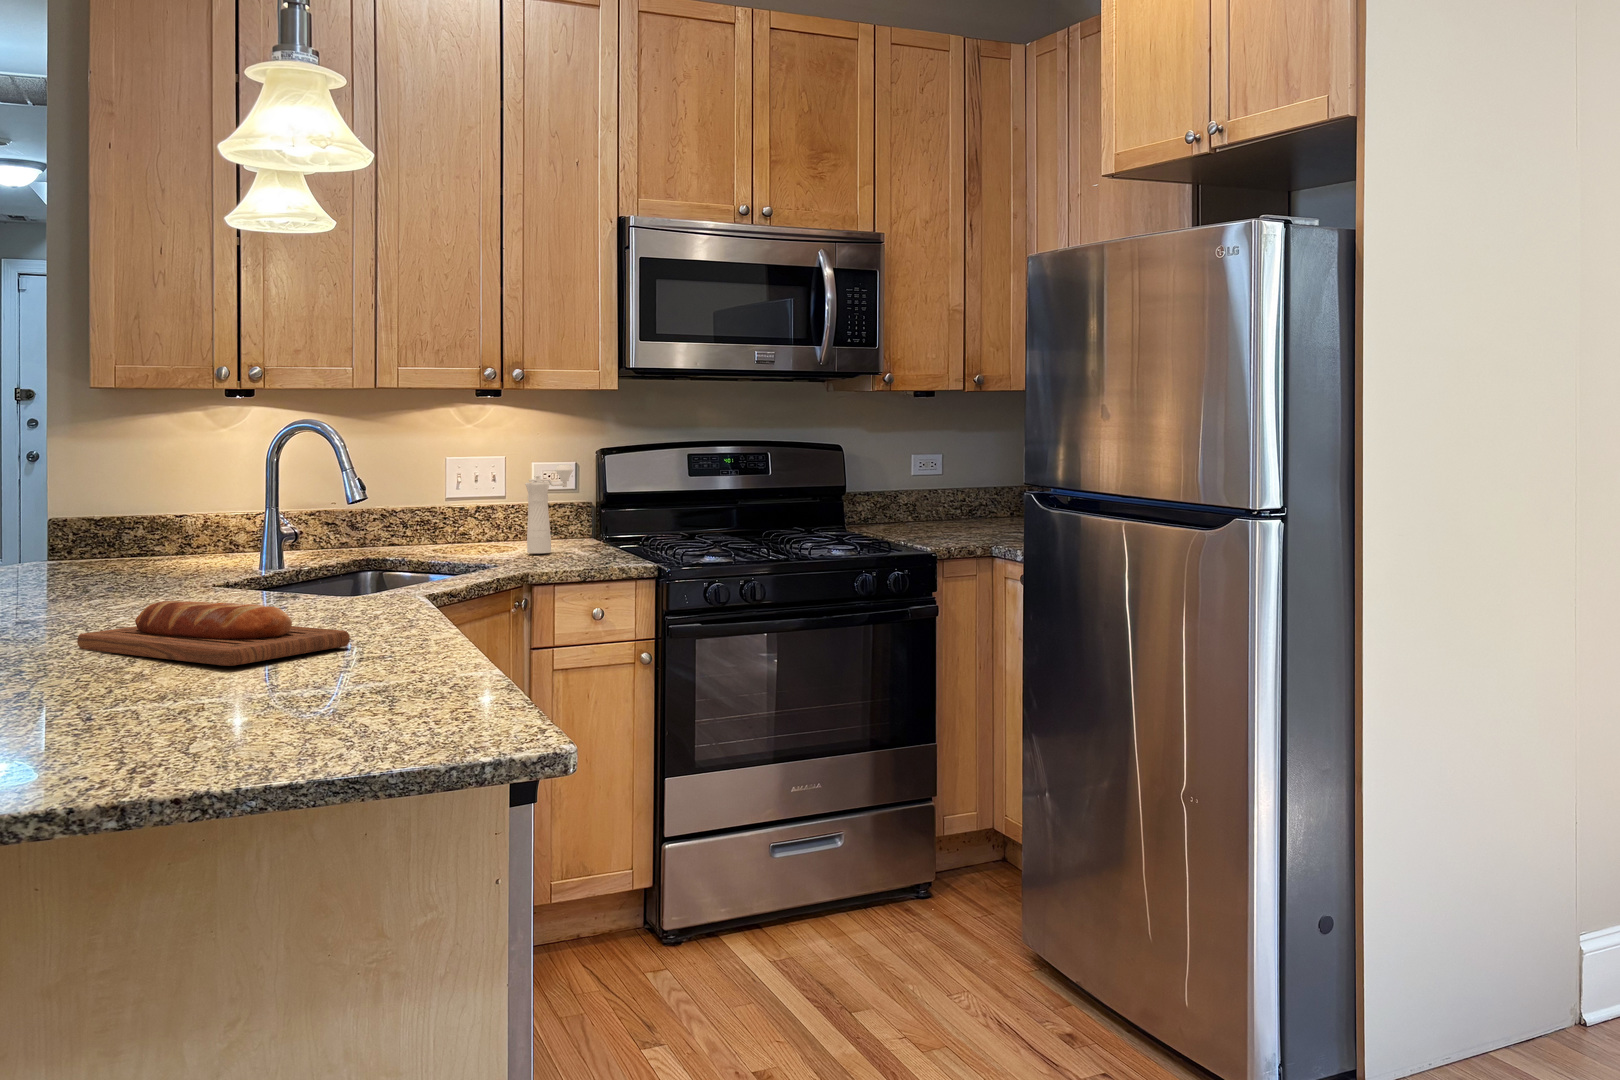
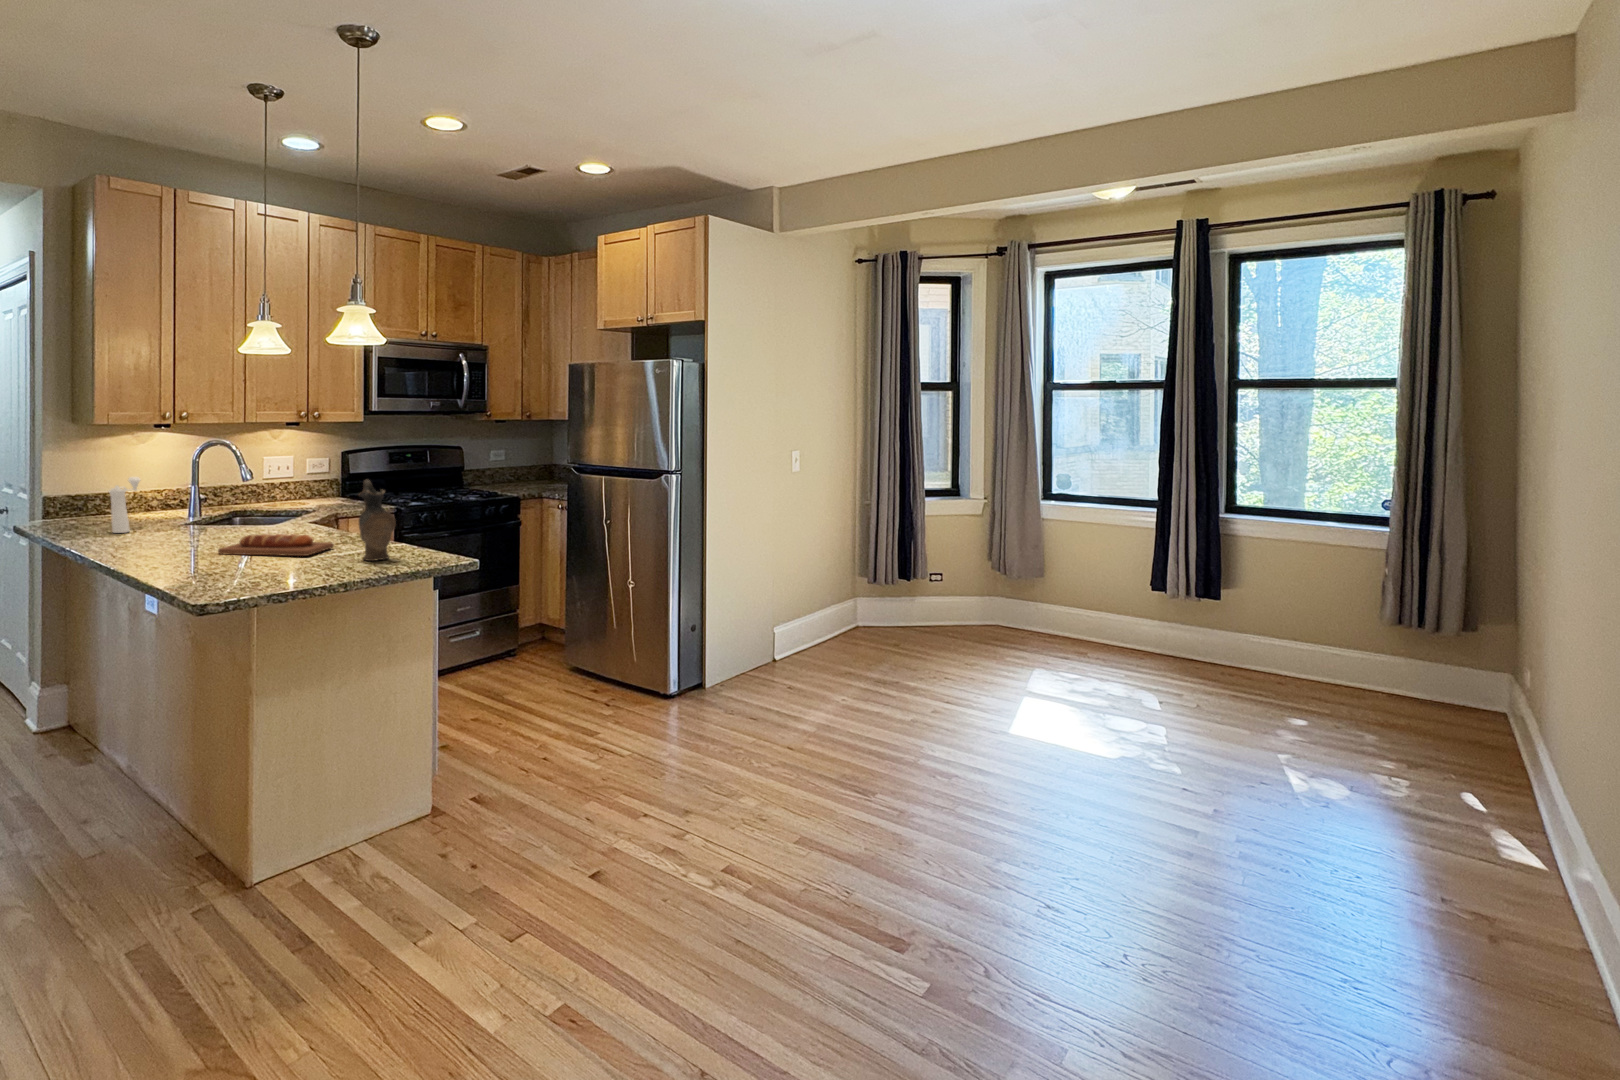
ceramic pitcher: none [324,446,431,694] -> present [359,480,396,561]
pepper mill: present [525,465,573,553] -> present [109,477,141,533]

